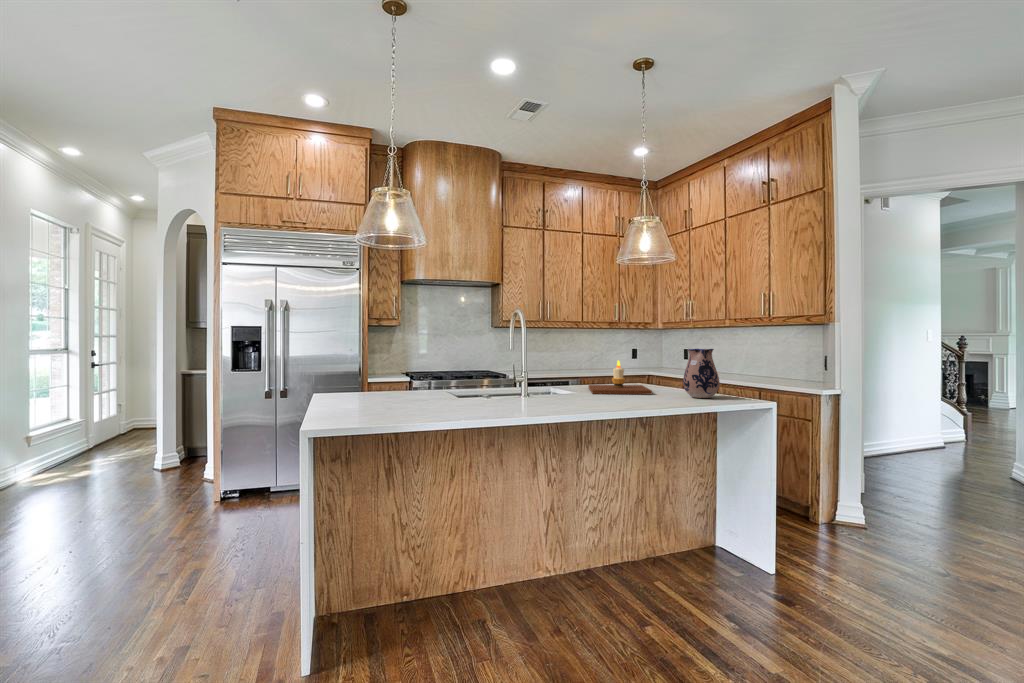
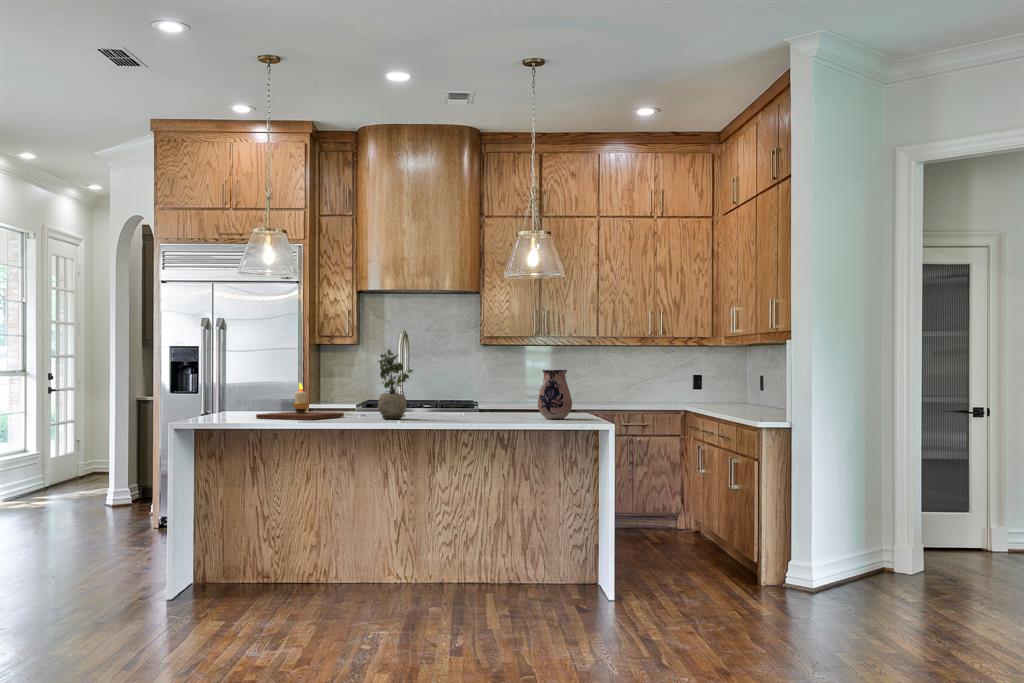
potted plant: none [540,328,592,406] -> present [378,350,413,419]
candle: present [588,360,652,395] -> present [256,383,344,420]

